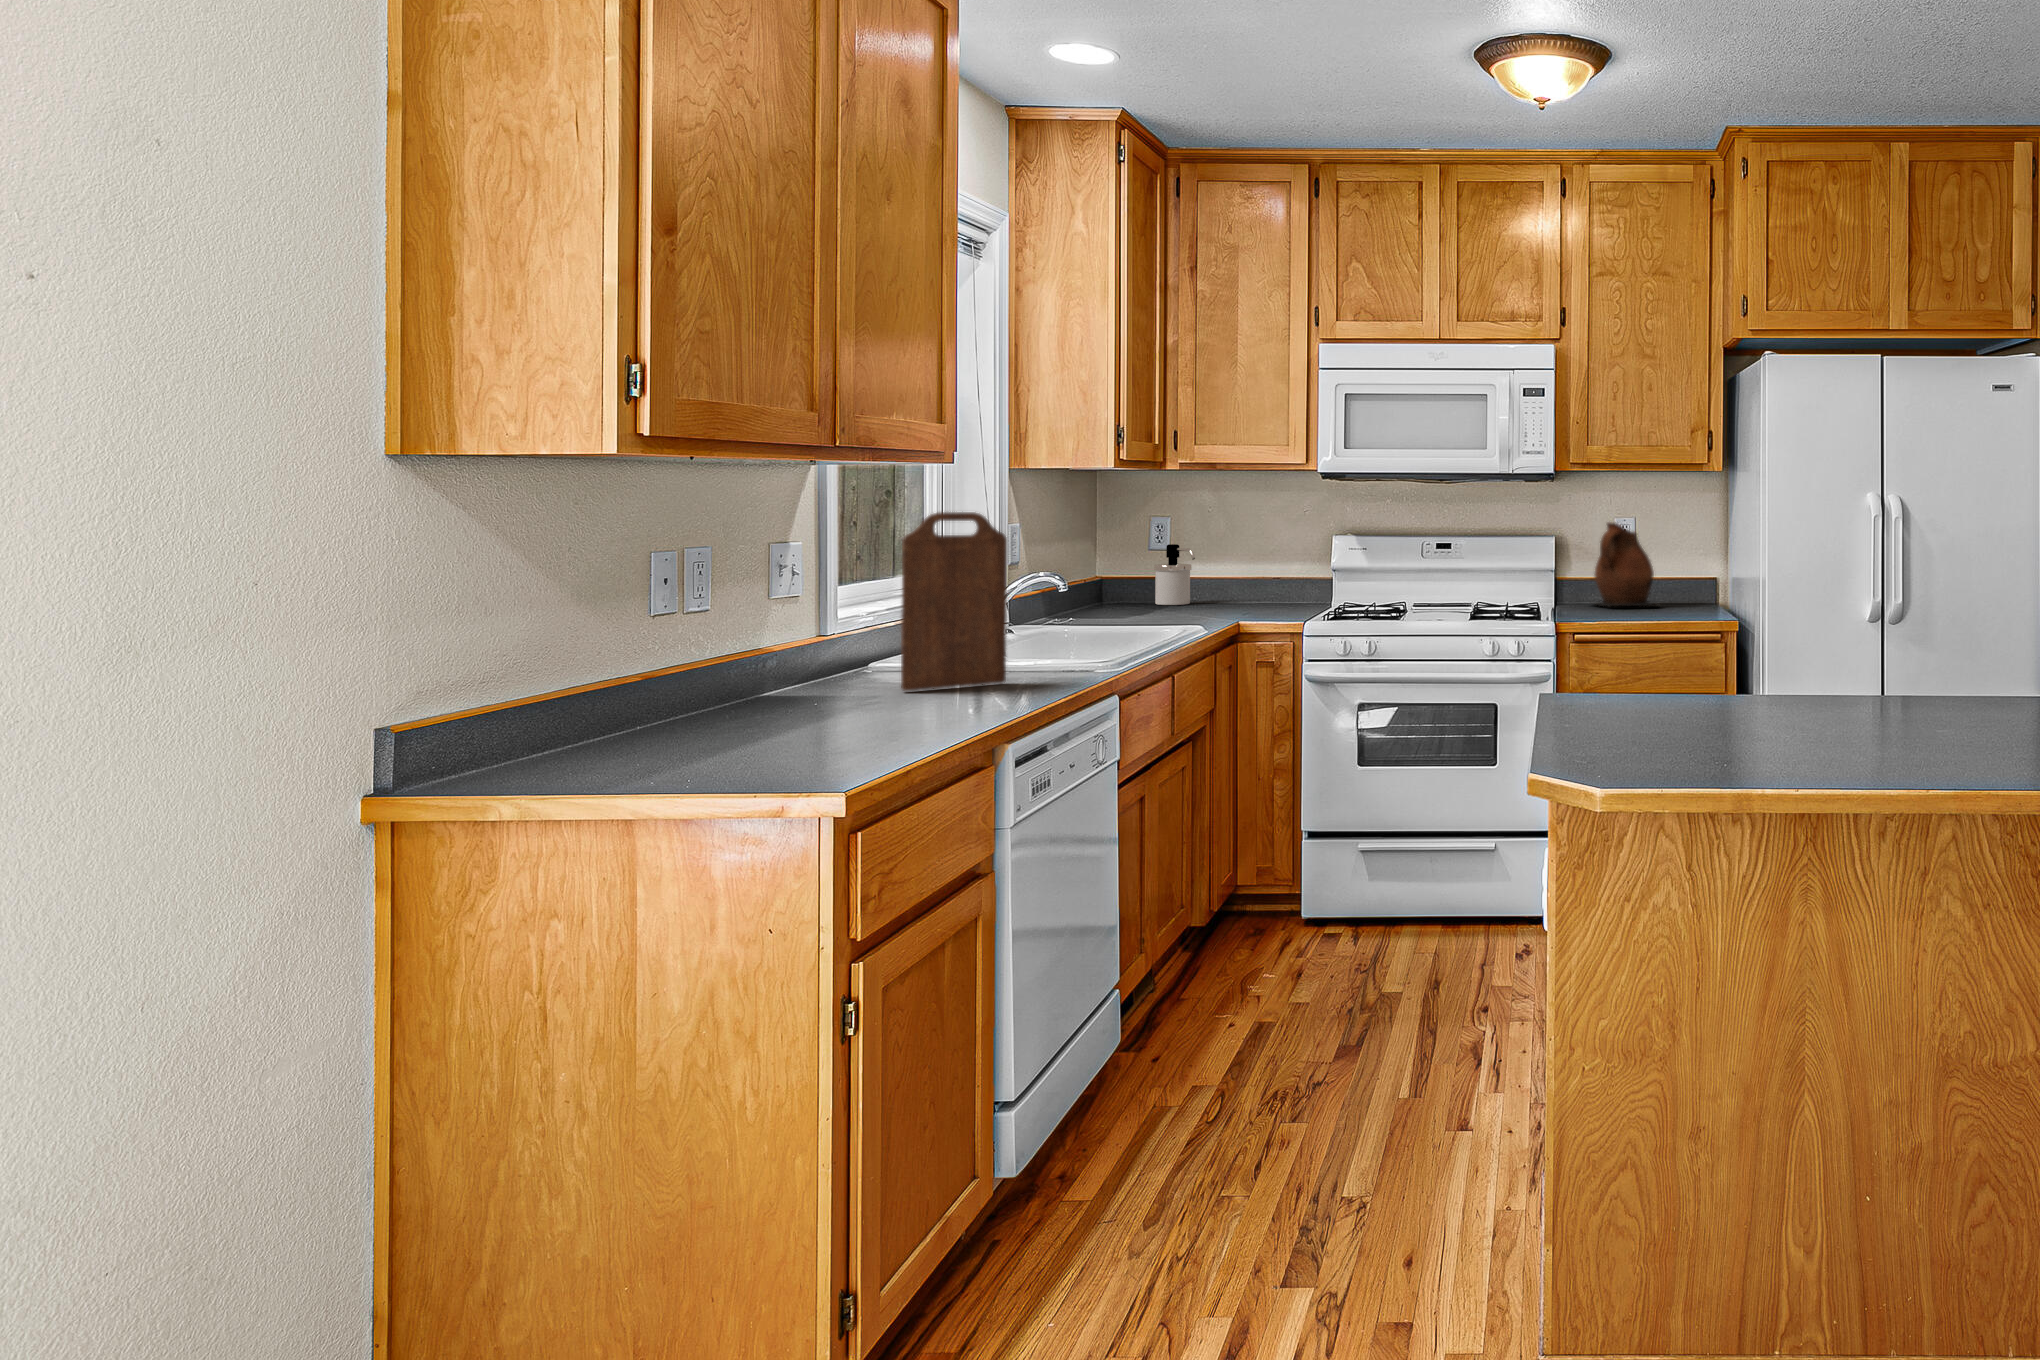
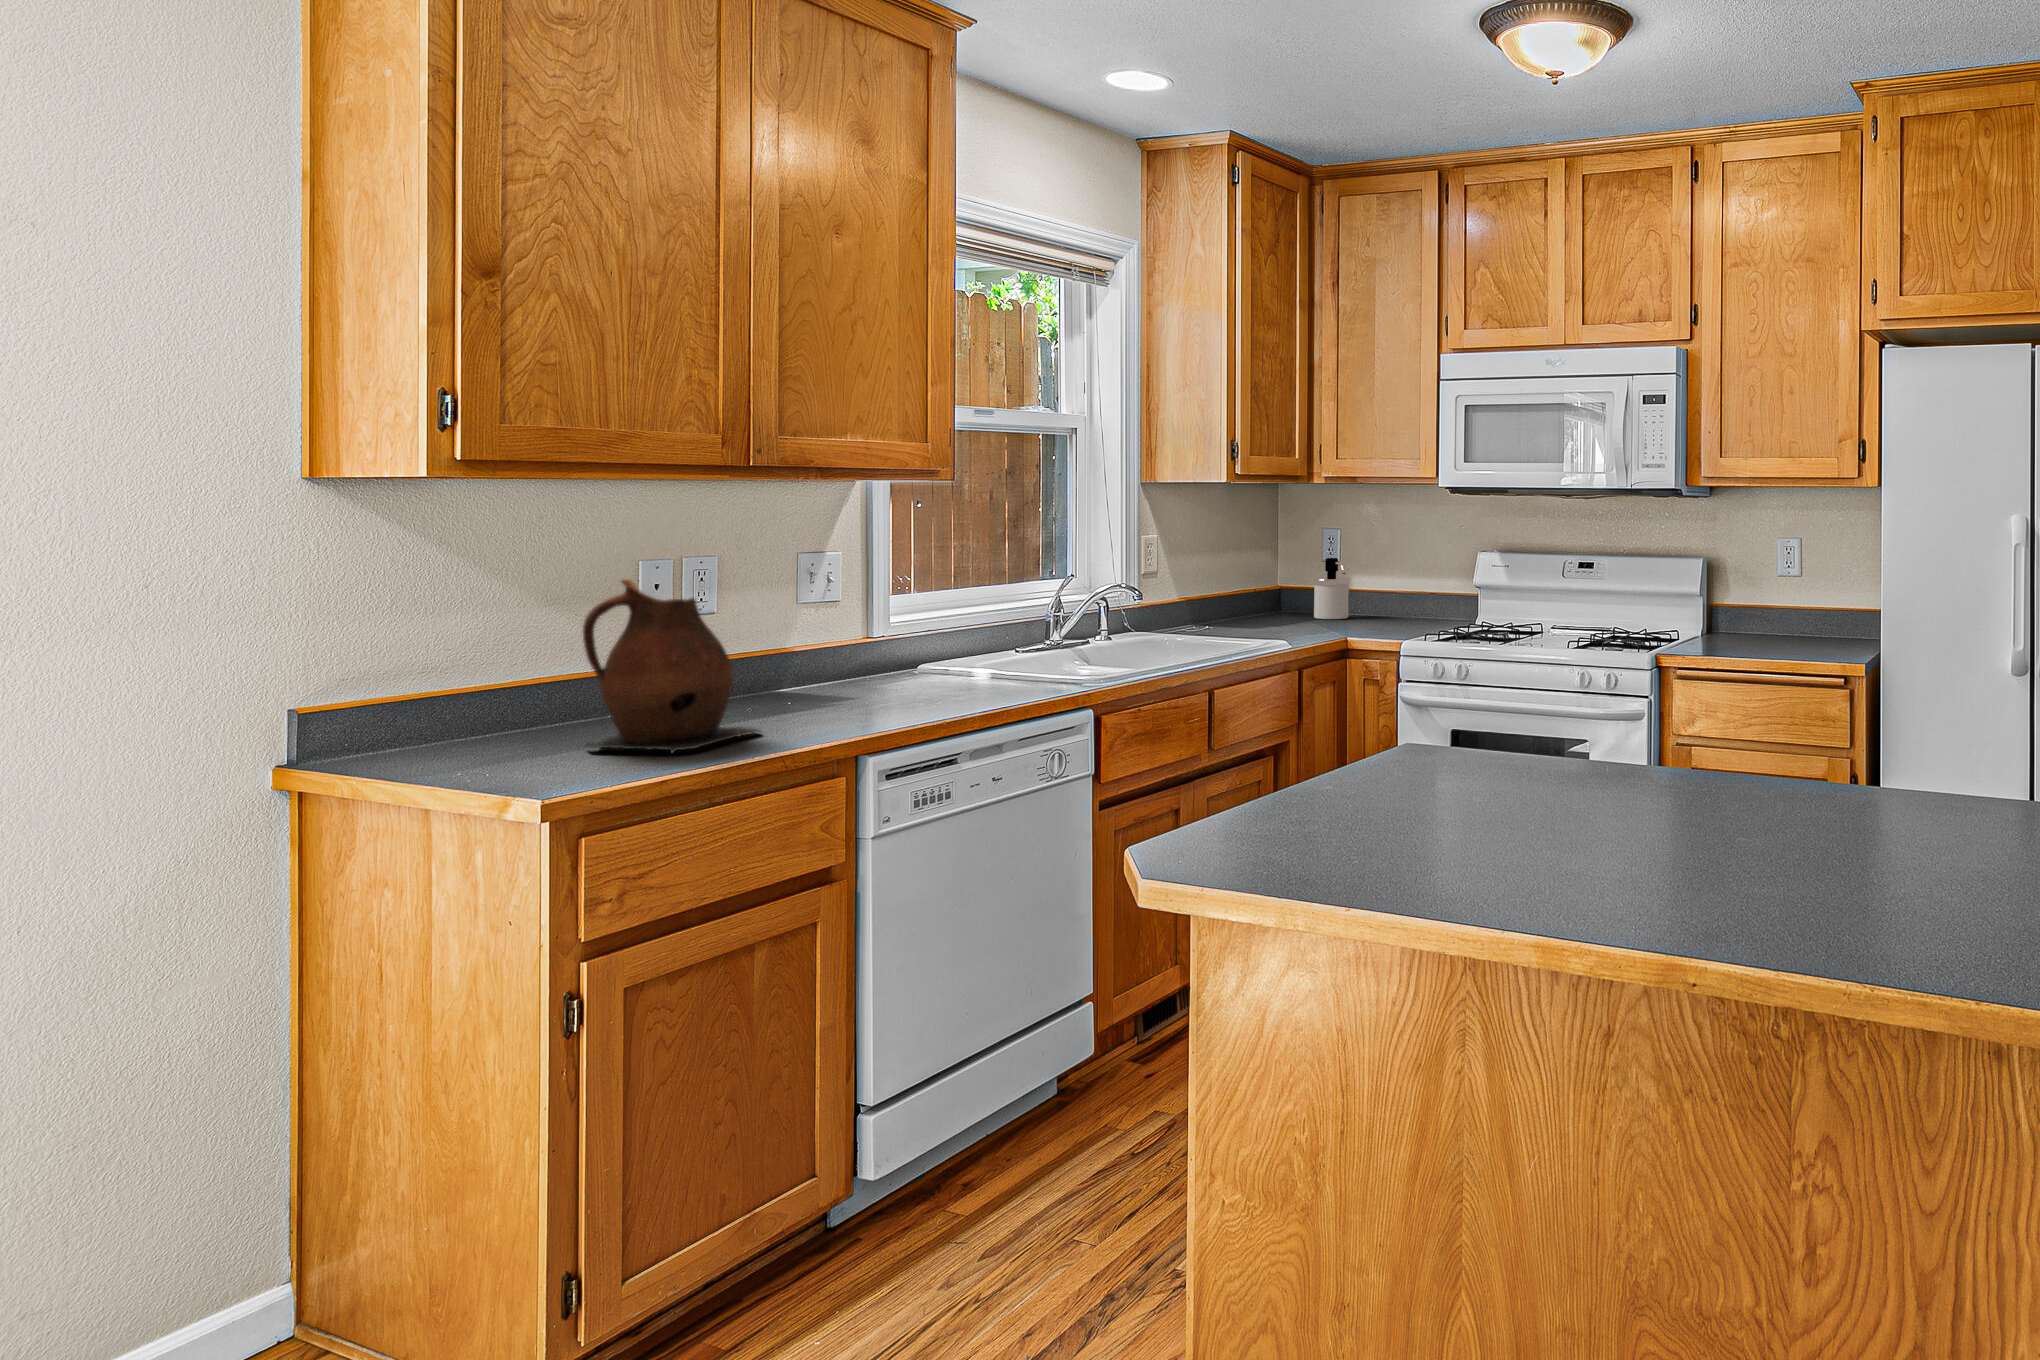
cutting board: present [901,512,1007,691] -> none [862,529,970,700]
ceramic pitcher: present [1595,522,1659,606] -> present [583,579,759,753]

